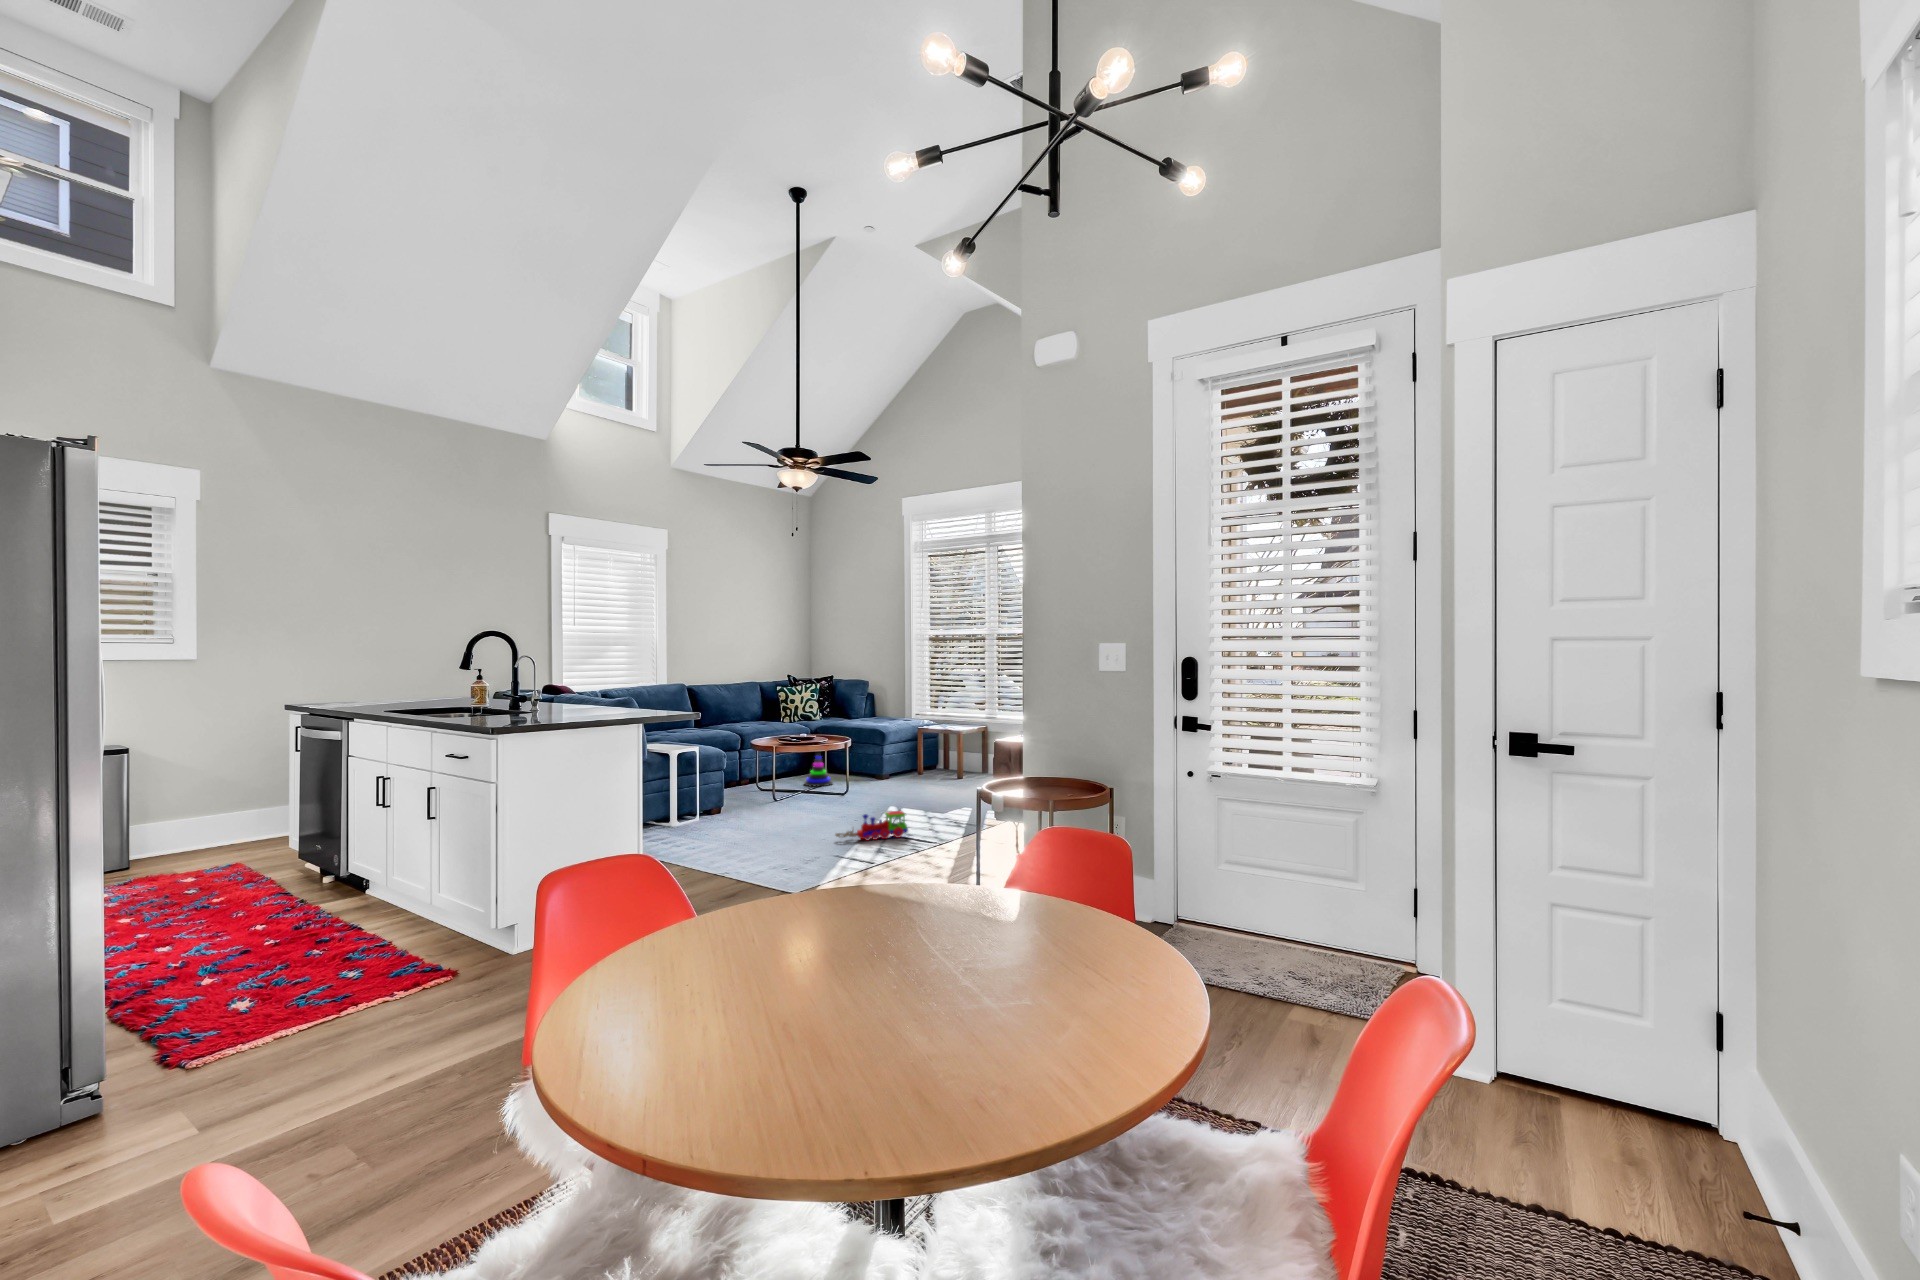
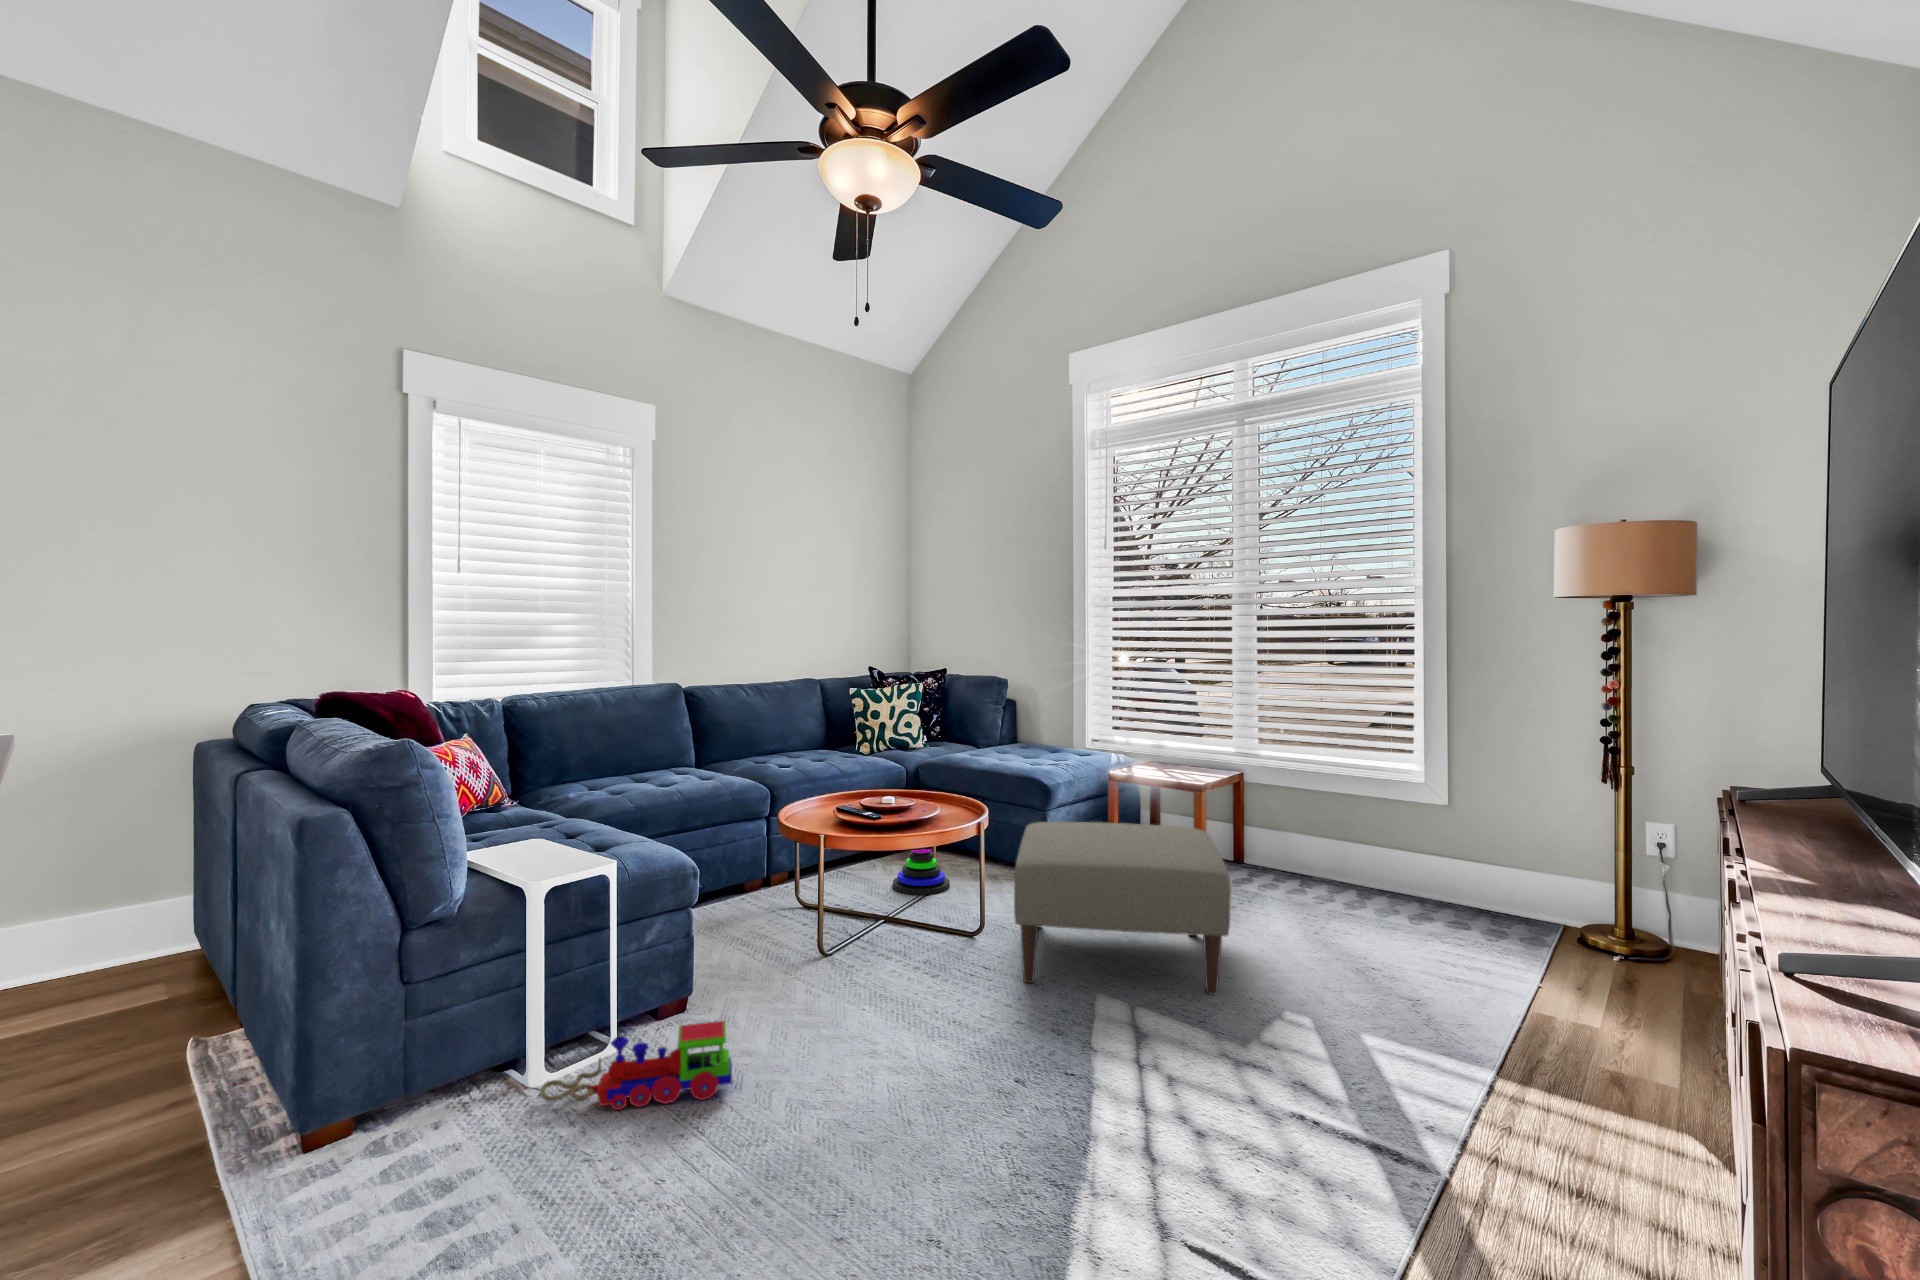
ottoman: none [858,743,951,806] -> present [1014,822,1231,995]
toy train: present [836,810,908,841] -> present [540,1021,732,1110]

